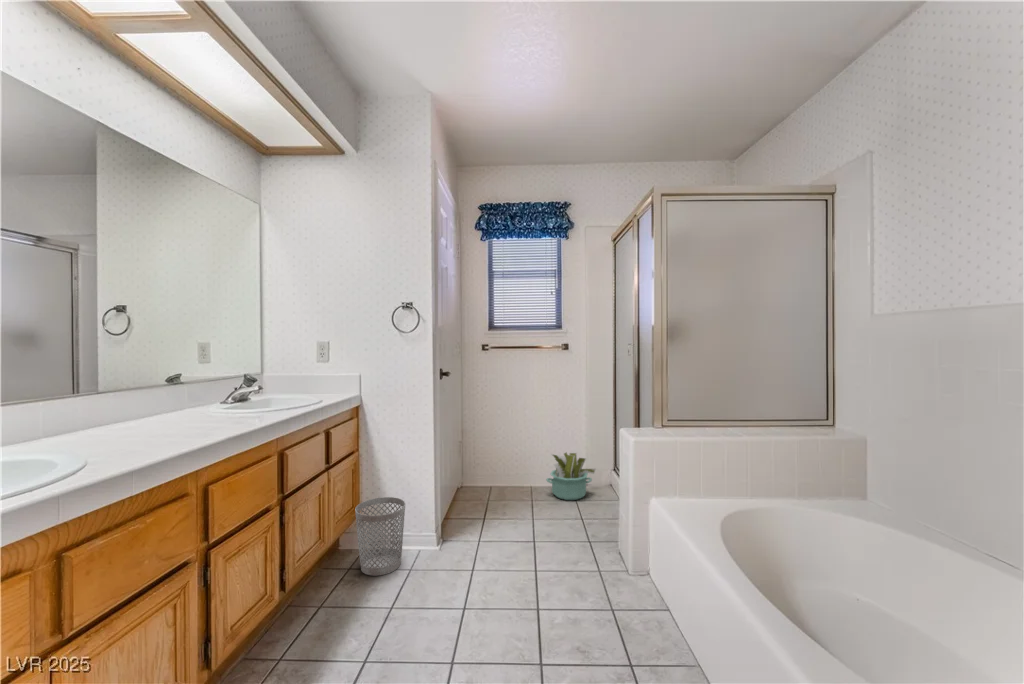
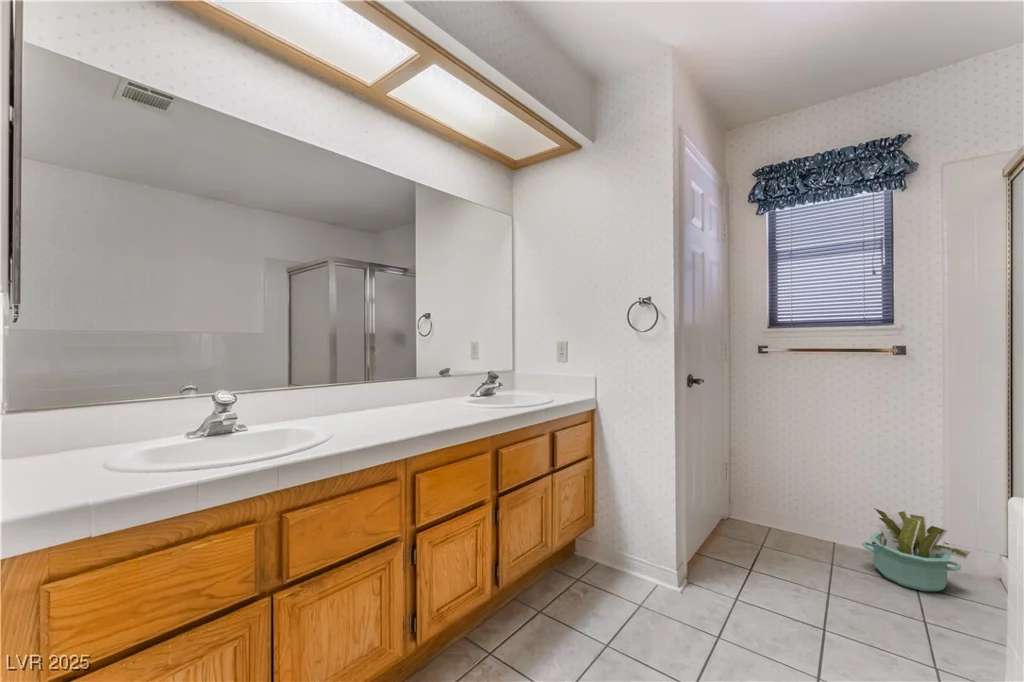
wastebasket: present [355,497,405,576] -> none [582,511,636,601]

